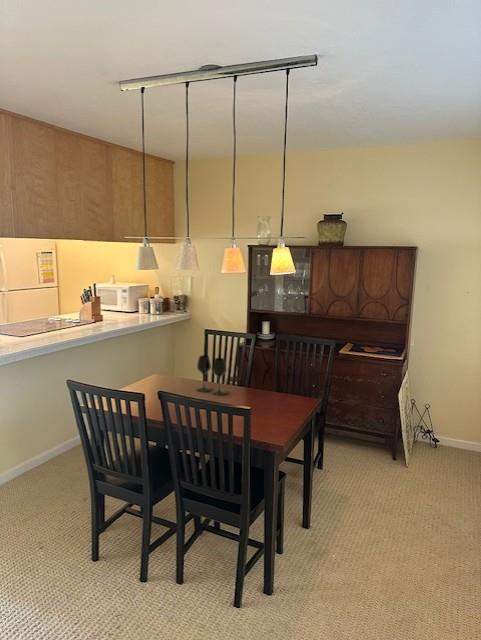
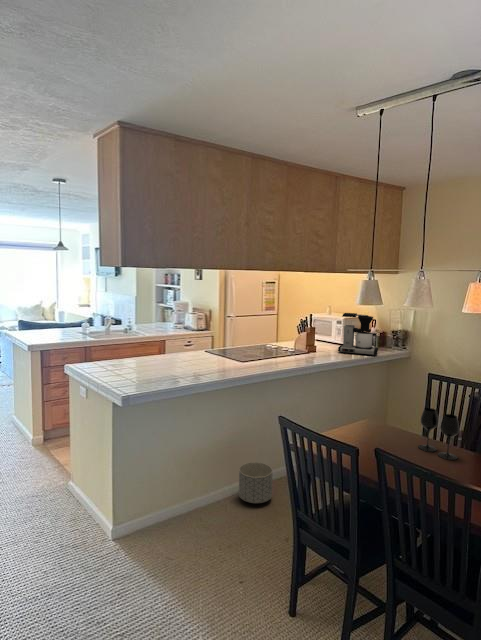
coffee maker: none [124,281,162,319] -> present [338,313,378,356]
planter: none [29,436,67,476] -> present [239,462,273,503]

